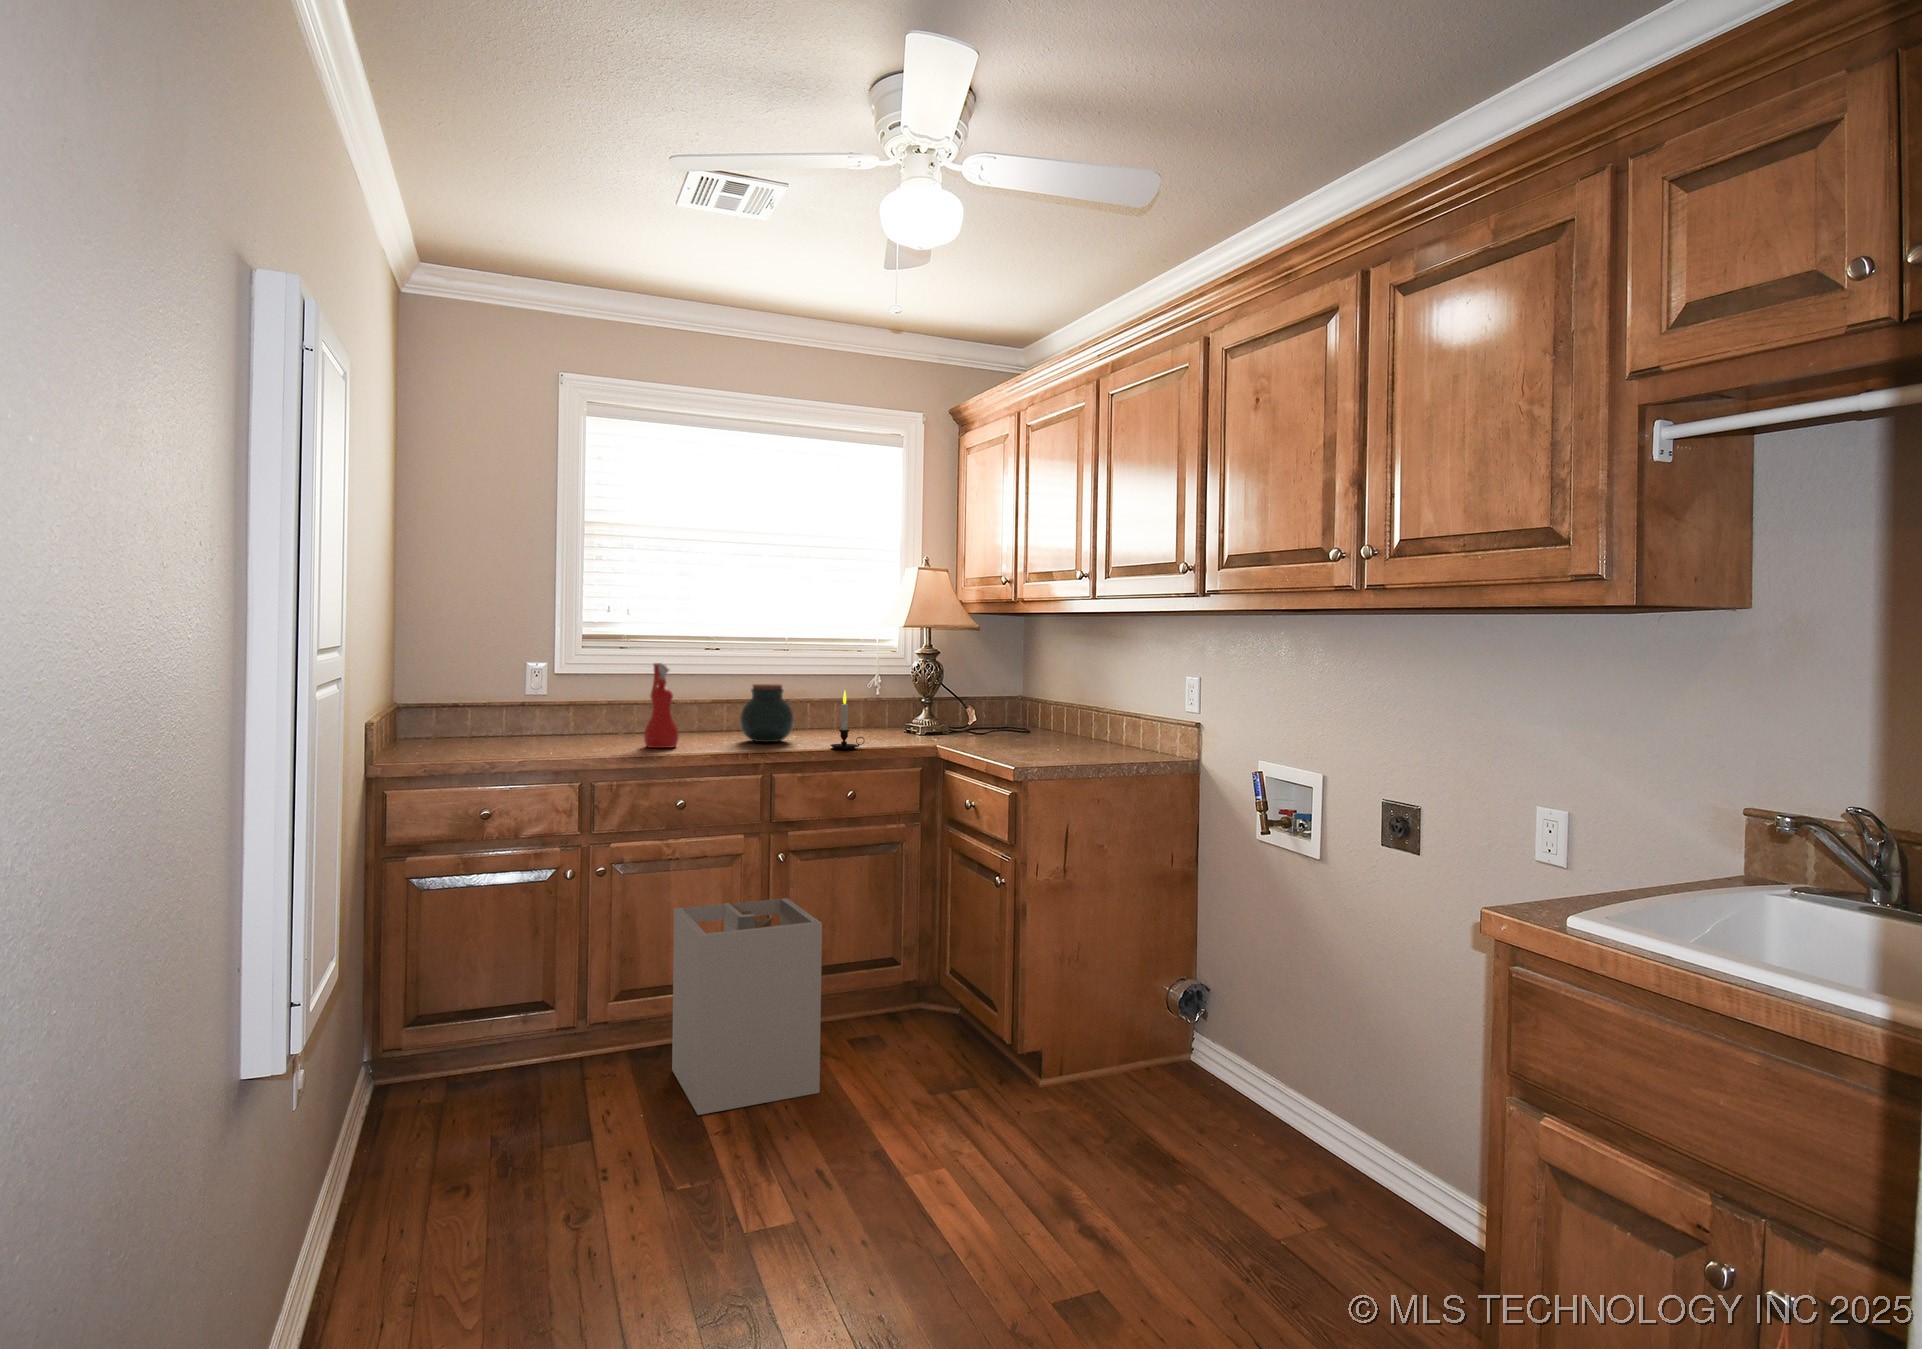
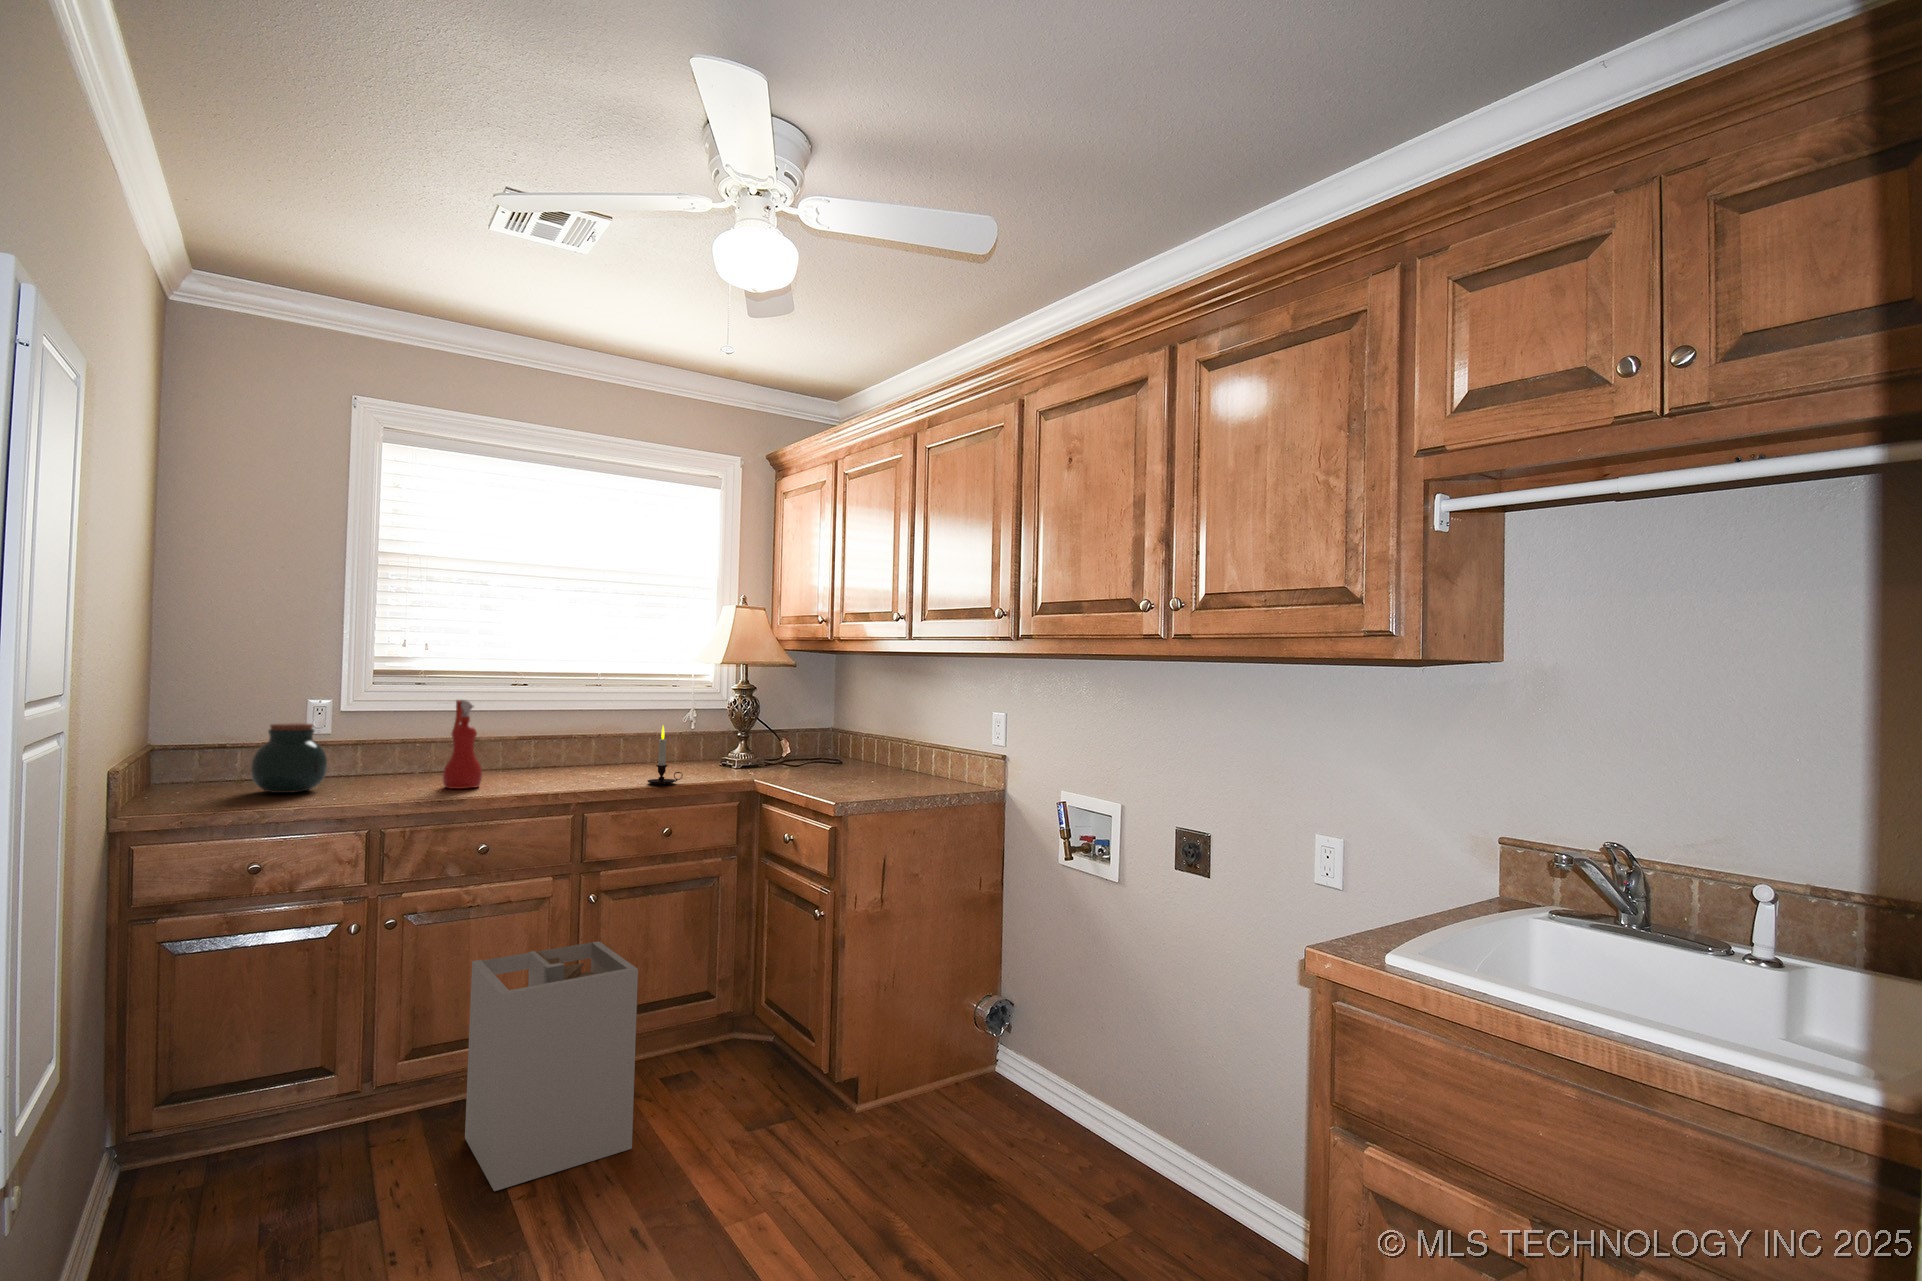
jar: present [740,684,793,742] -> present [251,723,327,793]

